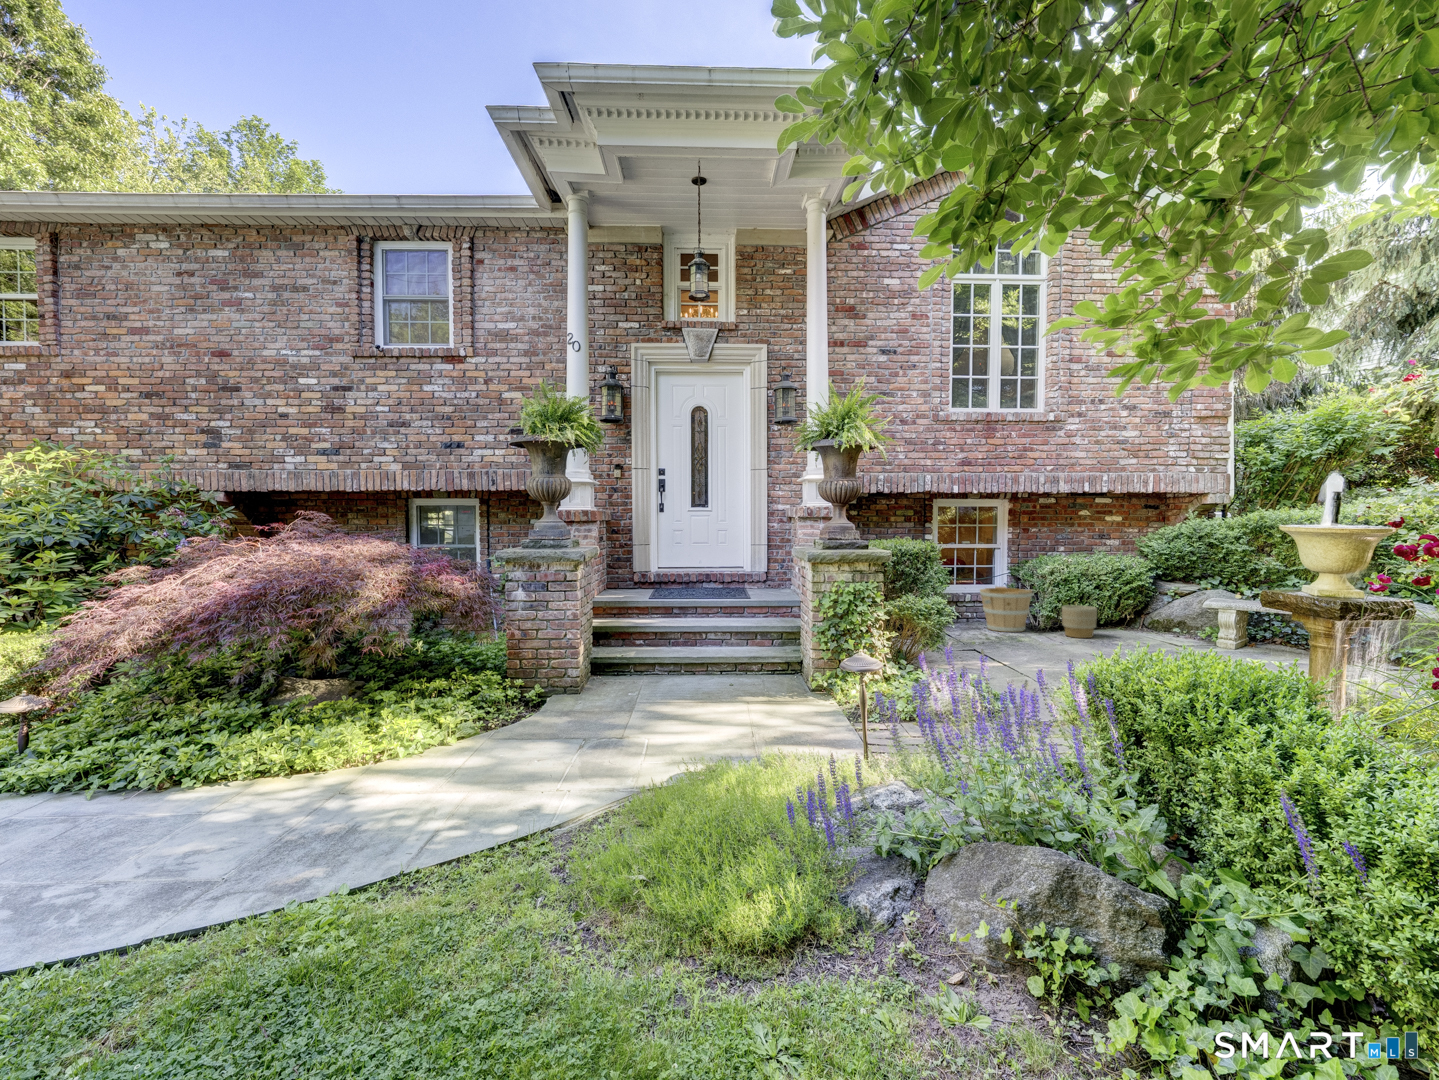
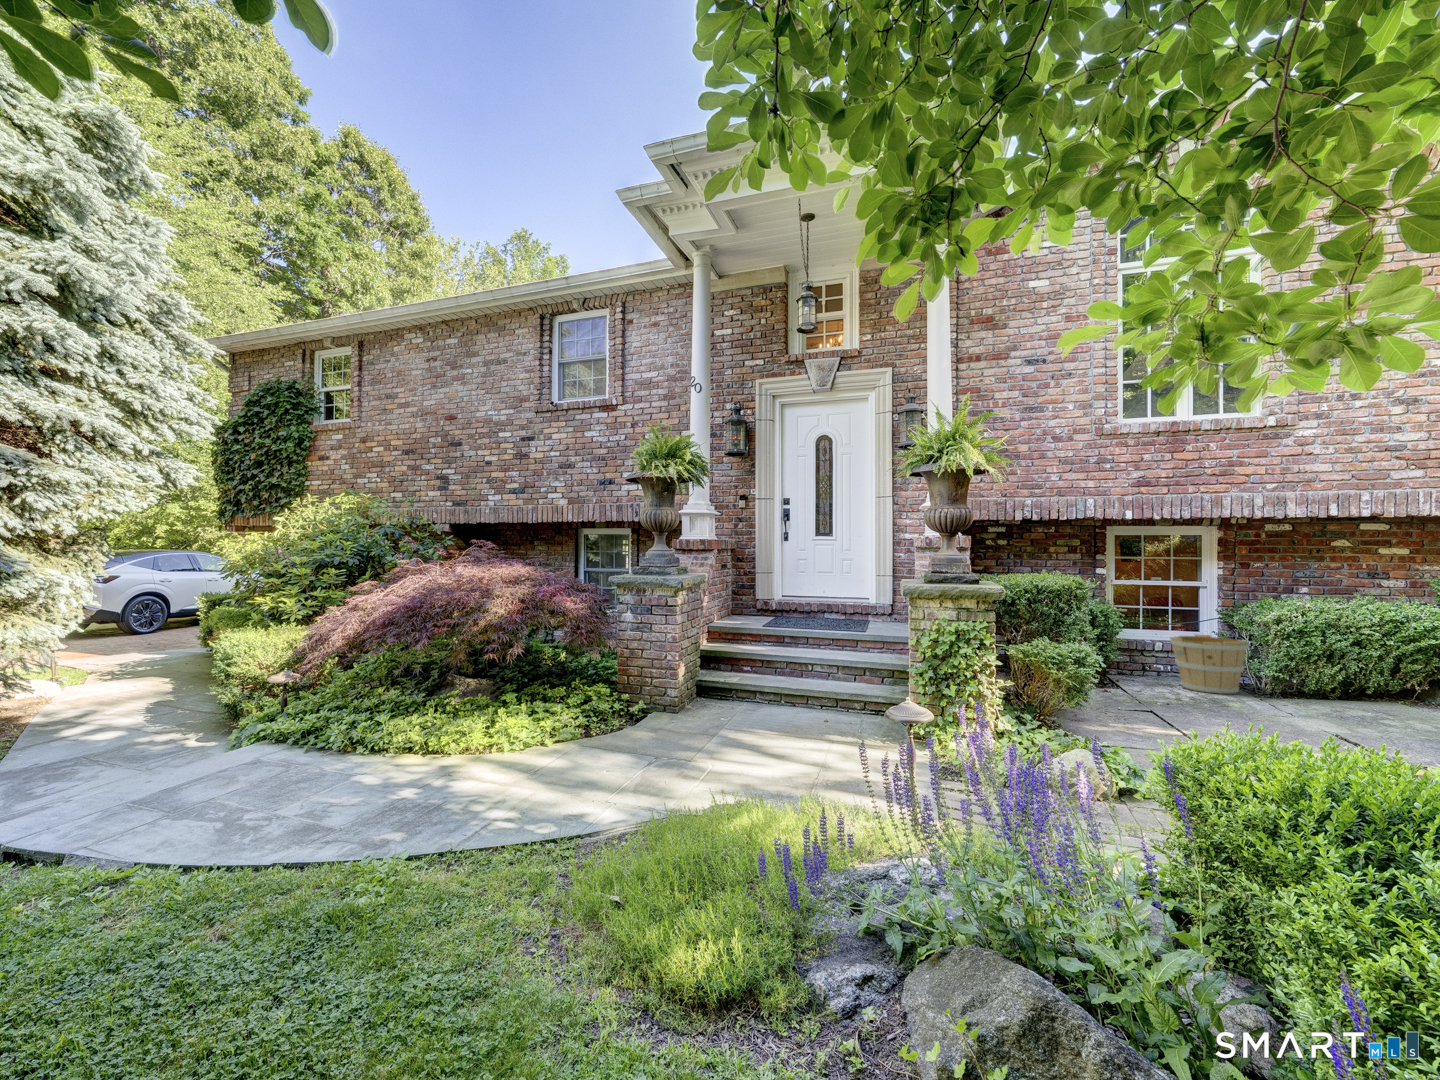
planter: present [1062,605,1097,638] -> none [1293,664,1352,711]

